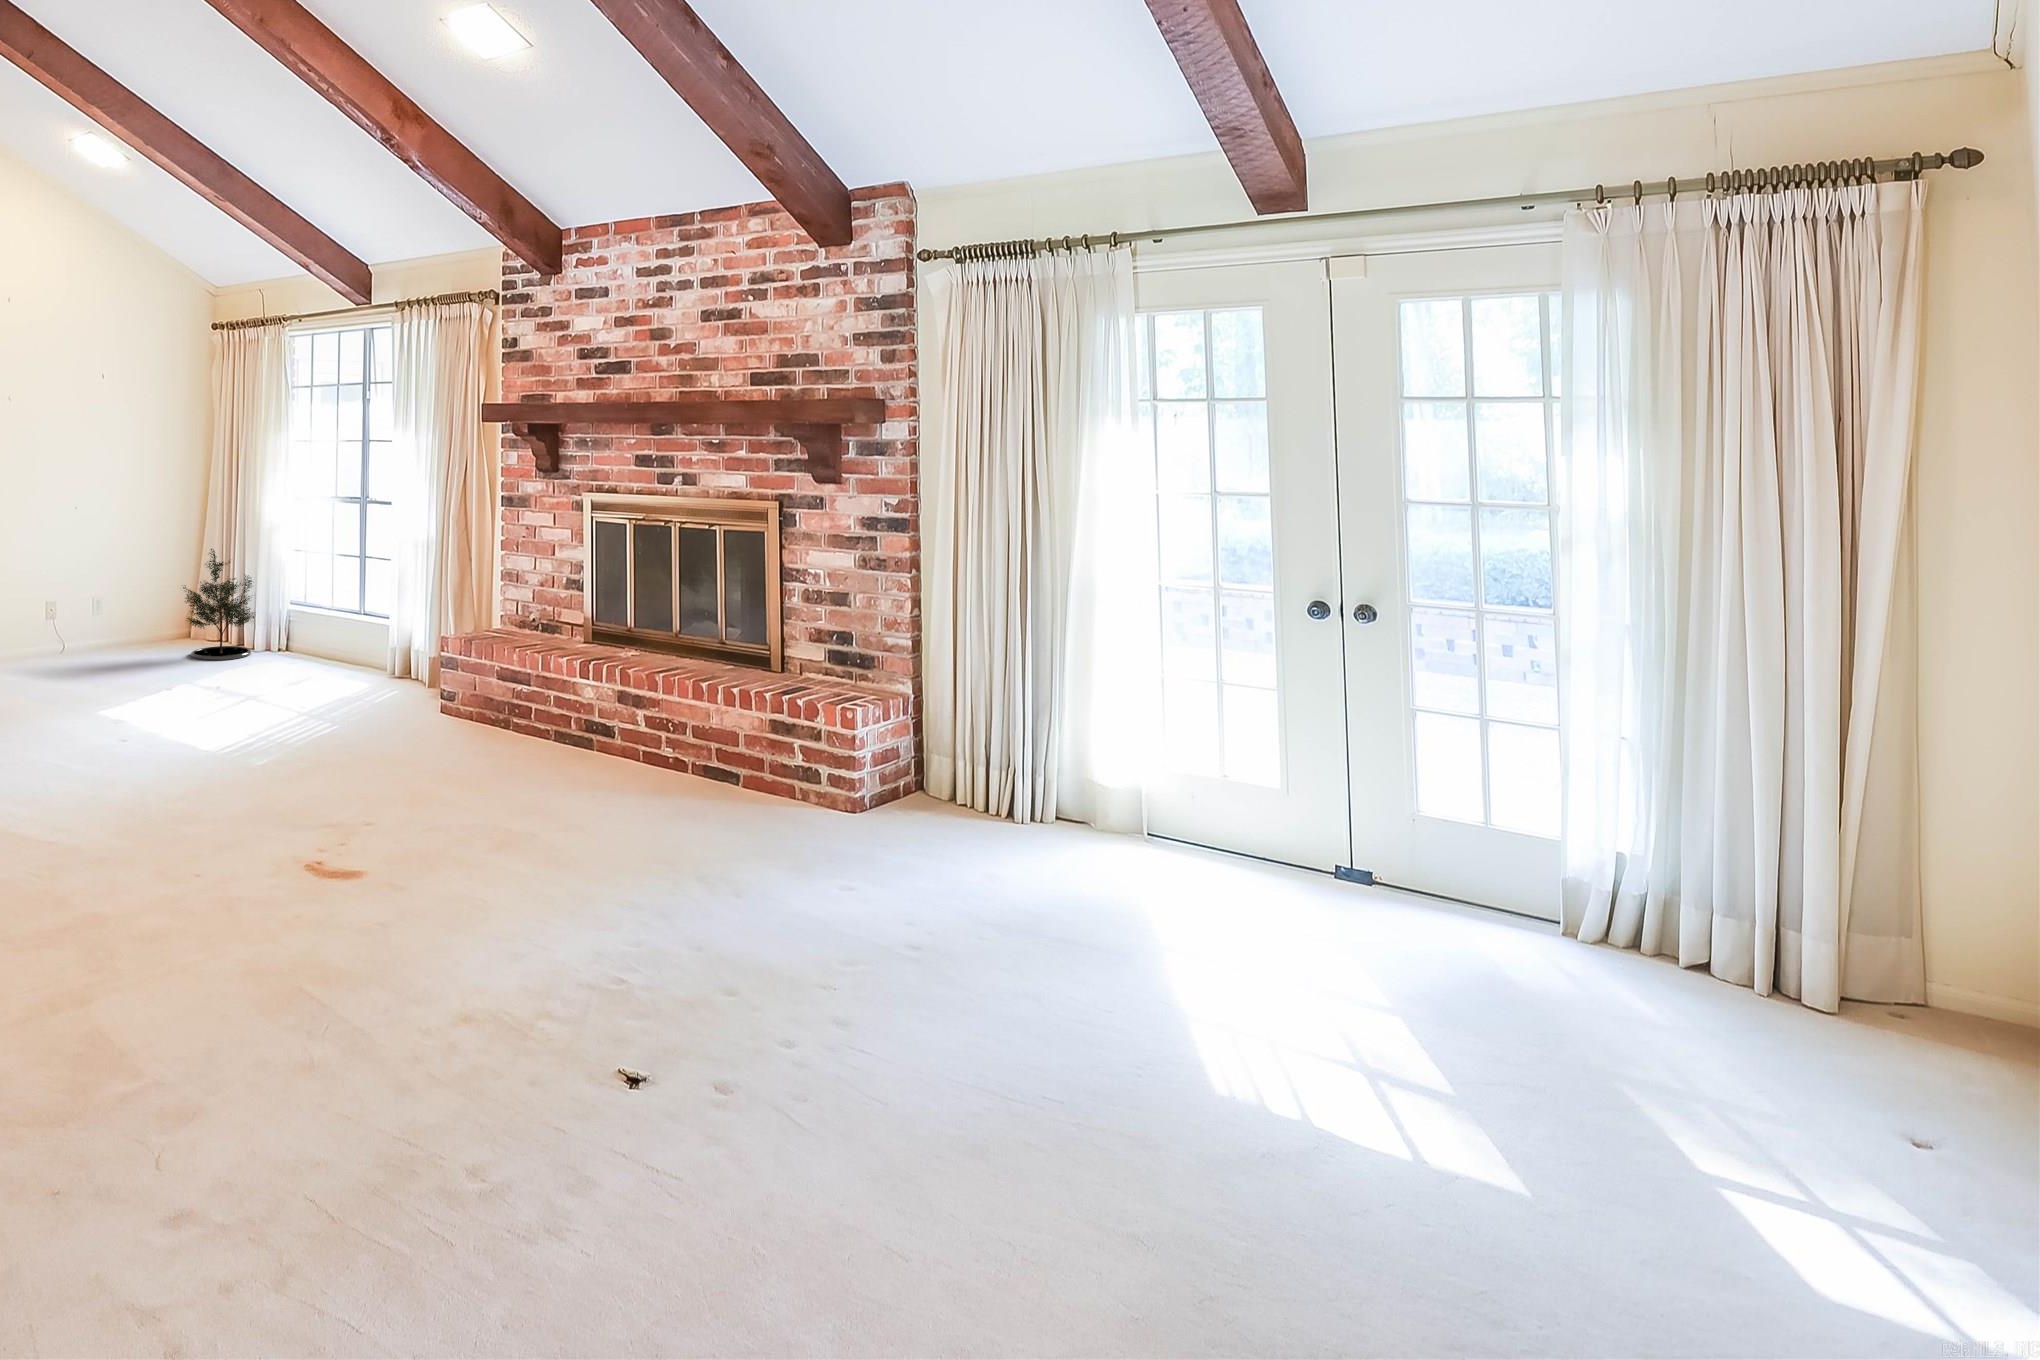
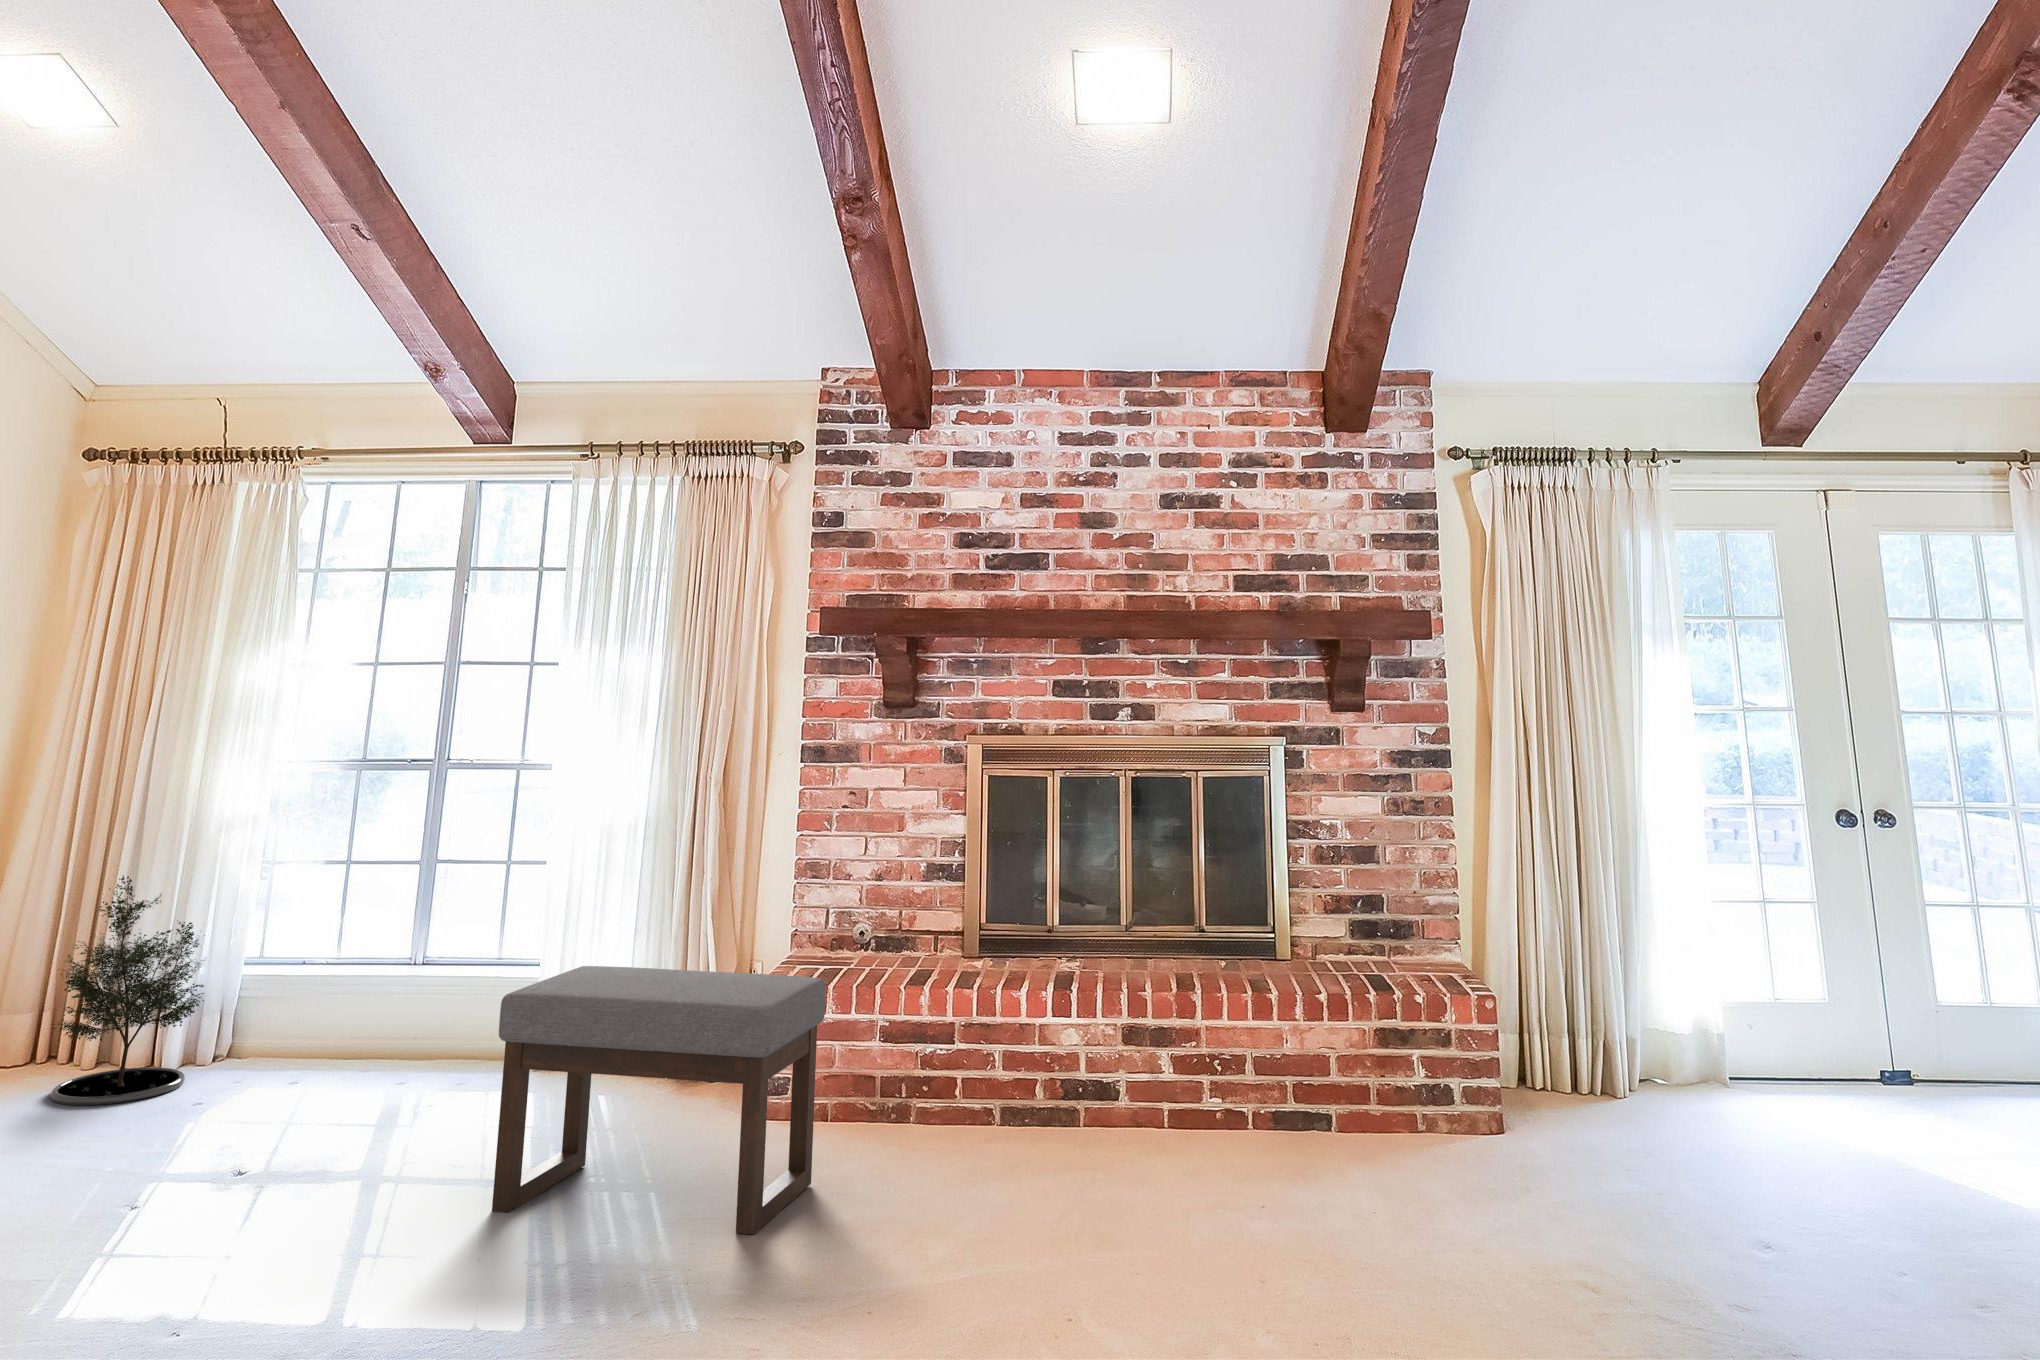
ottoman: none [234,613,384,761] -> present [492,966,826,1235]

